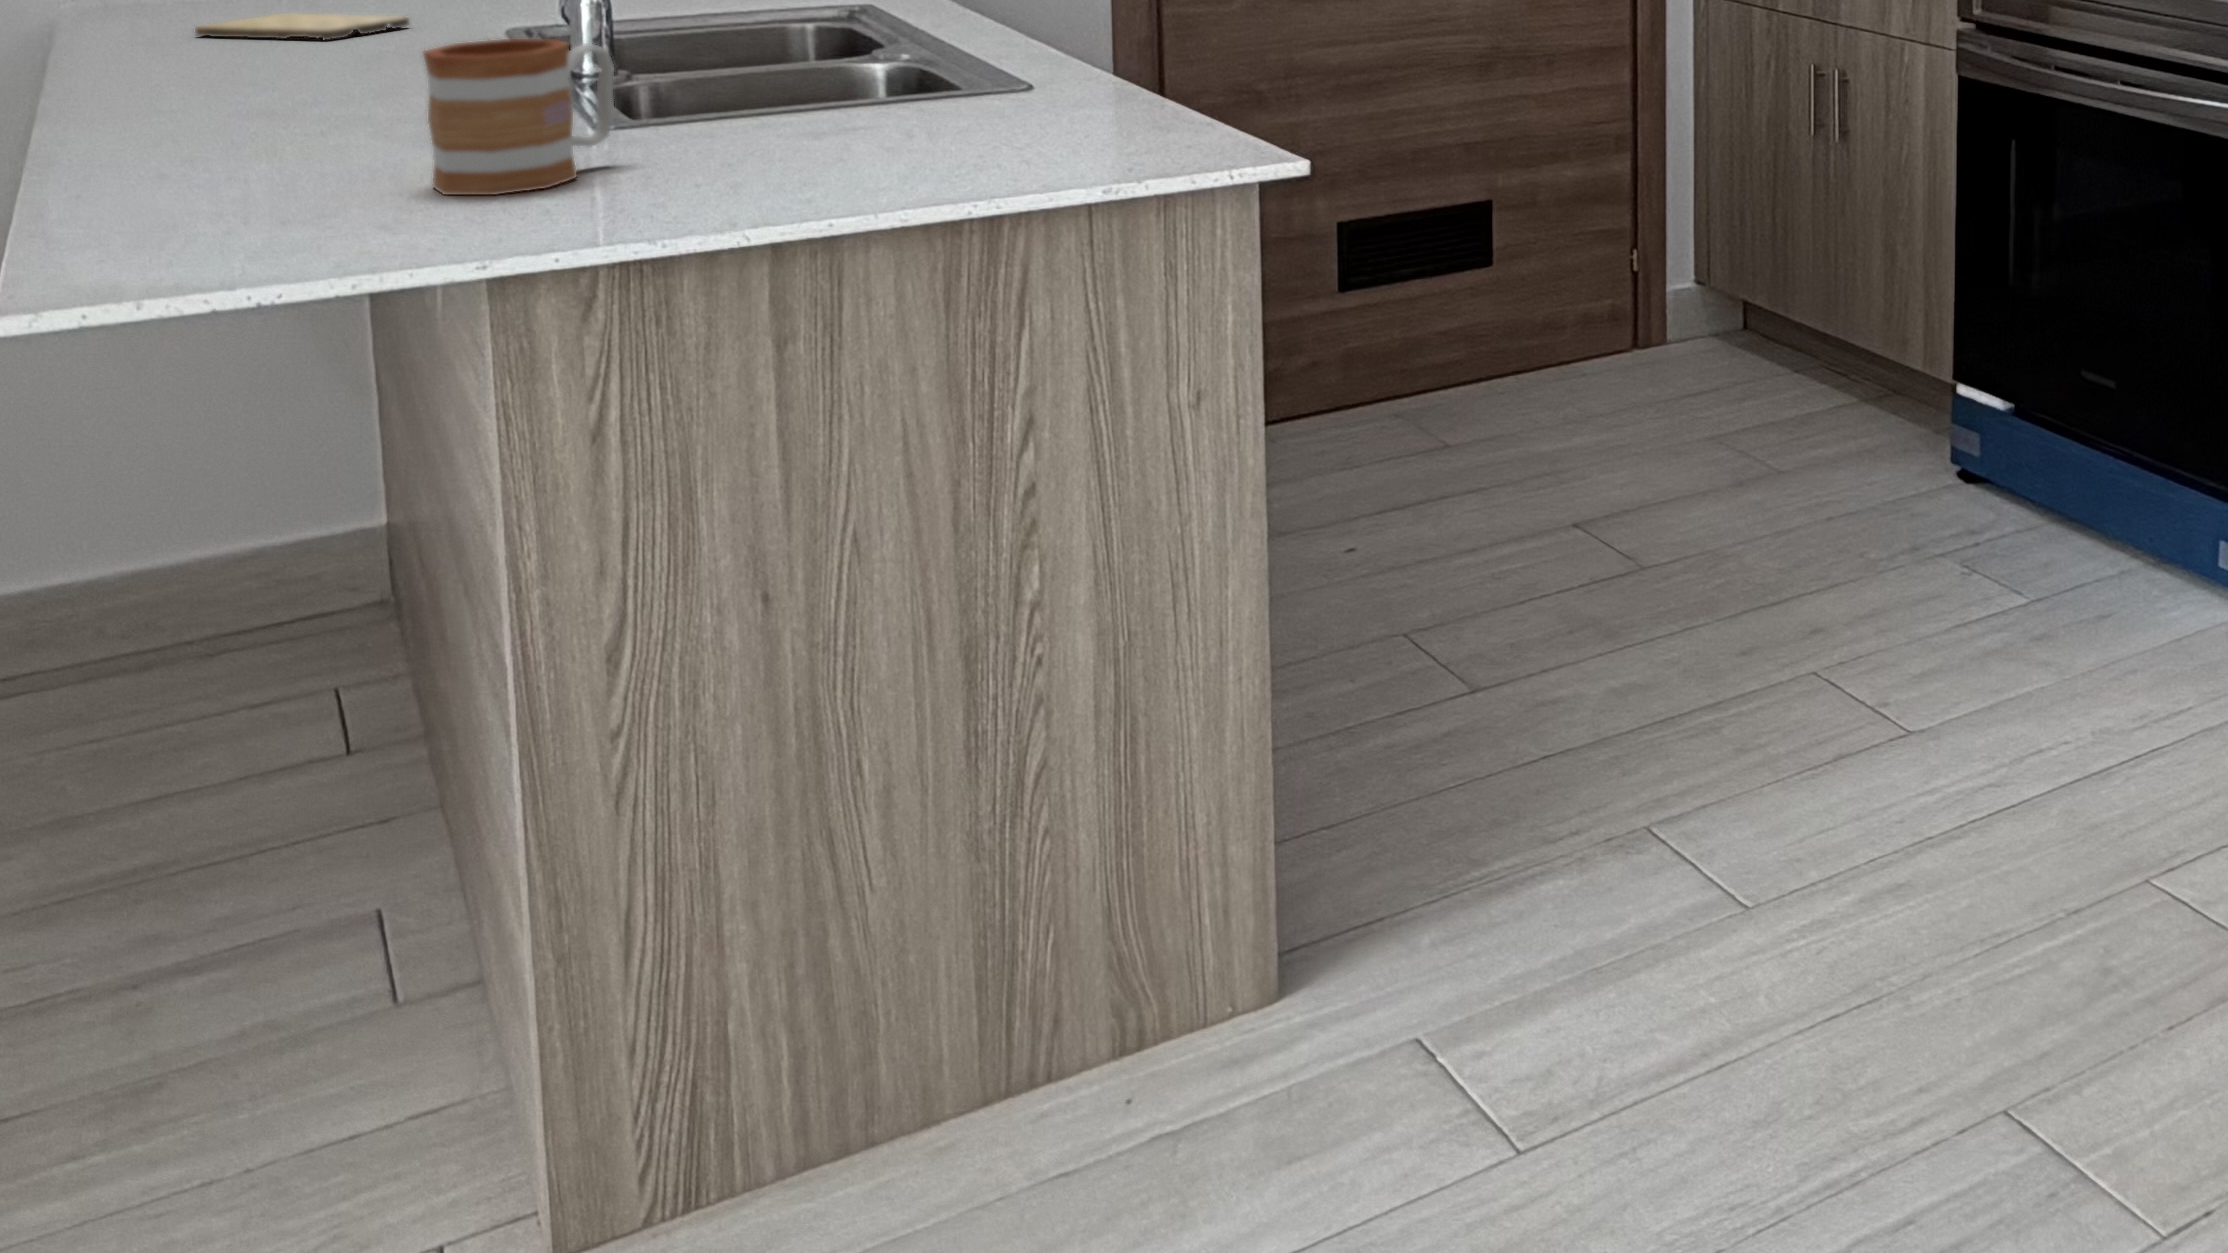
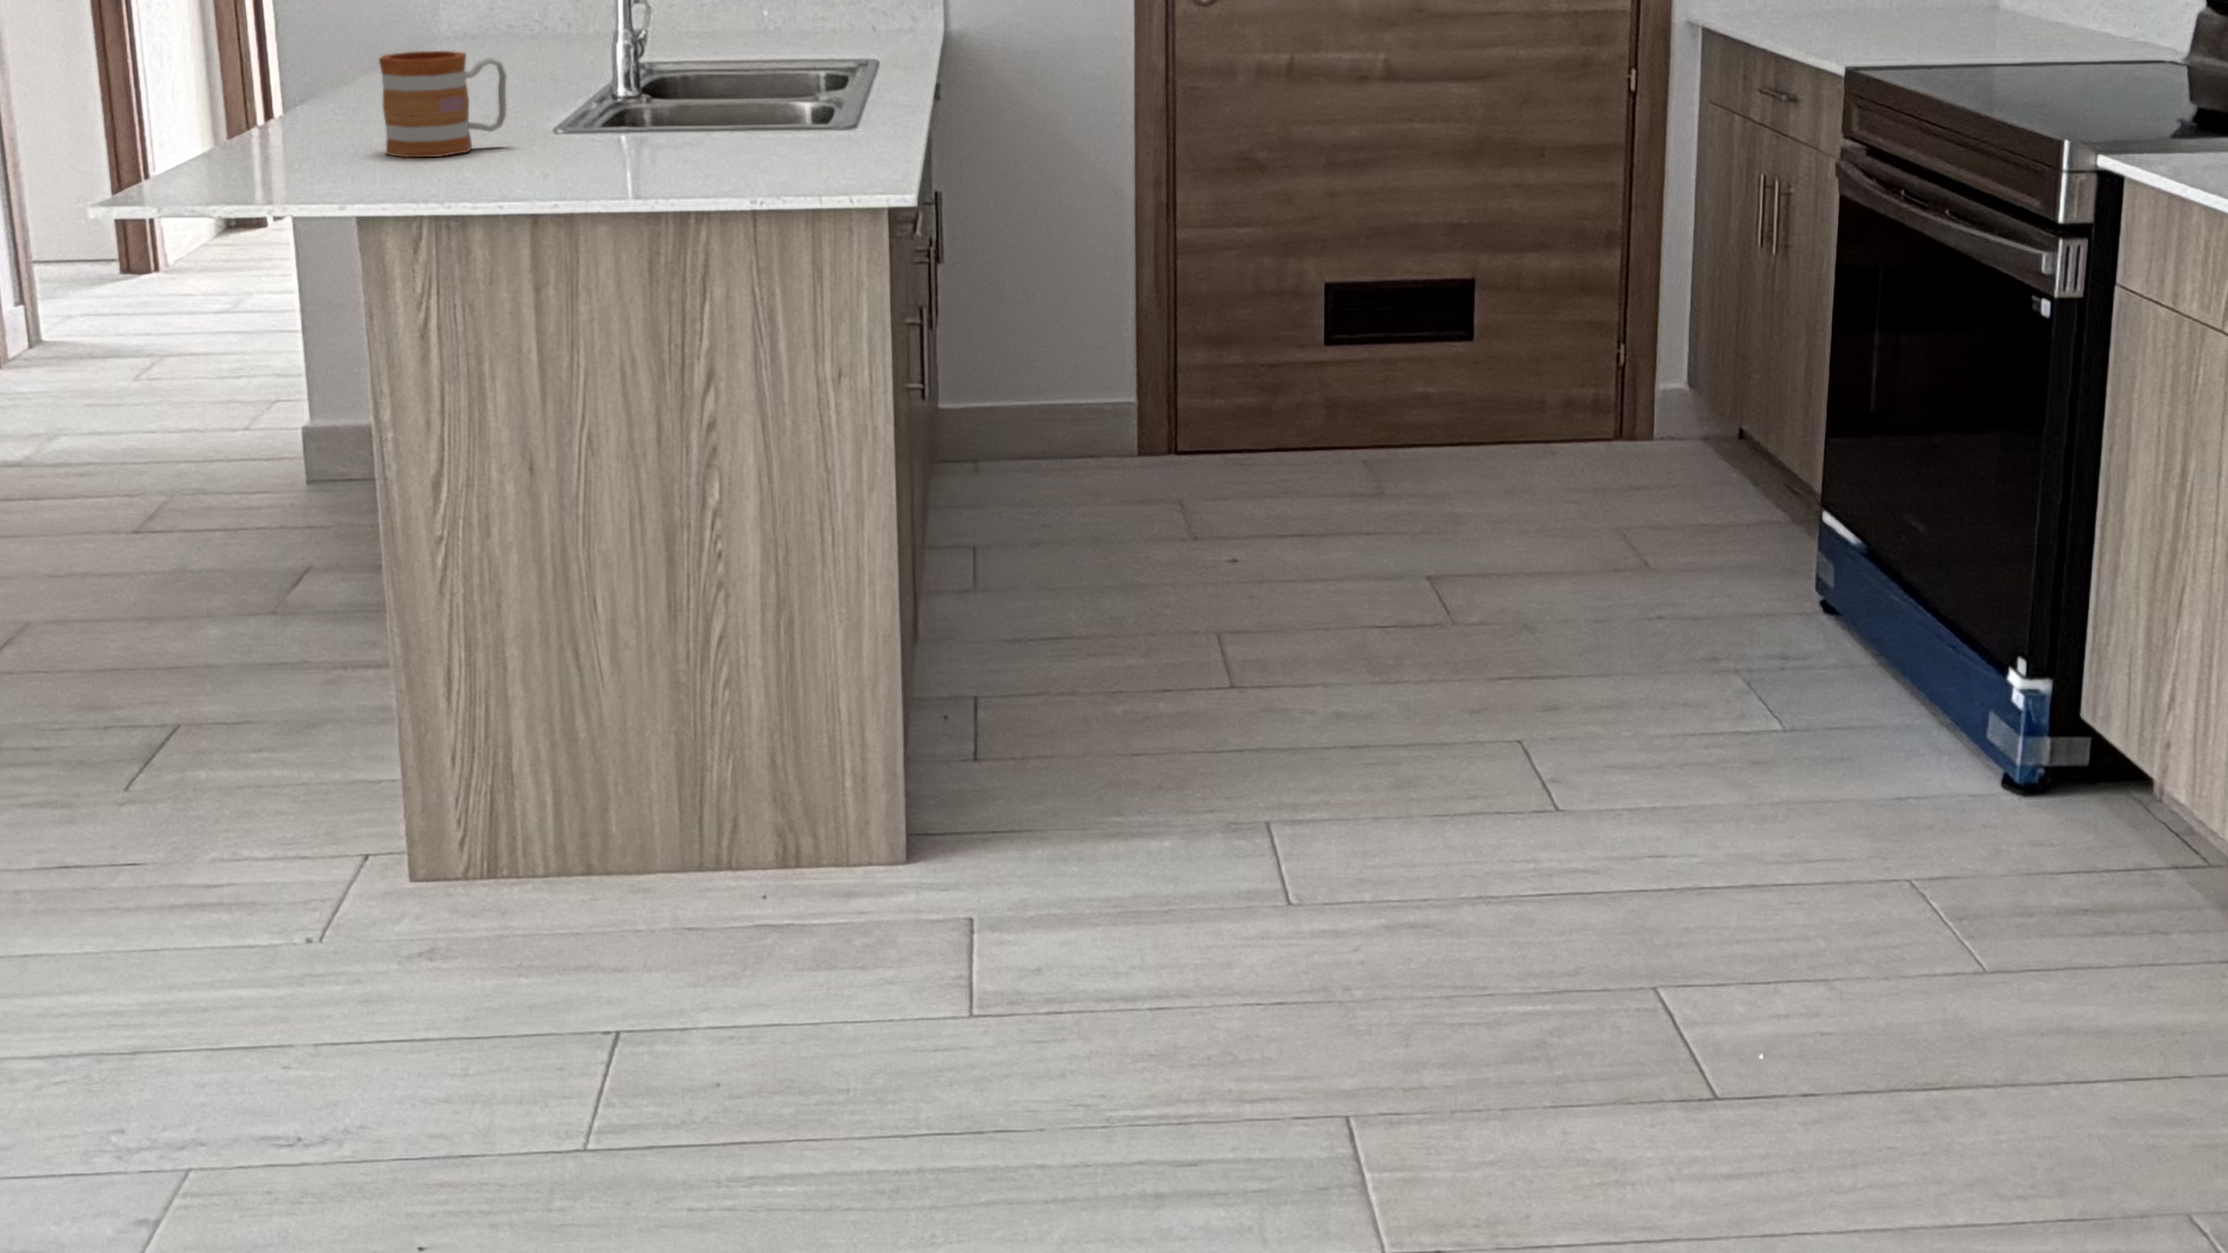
cutting board: present [195,13,409,40] -> none [494,39,611,58]

